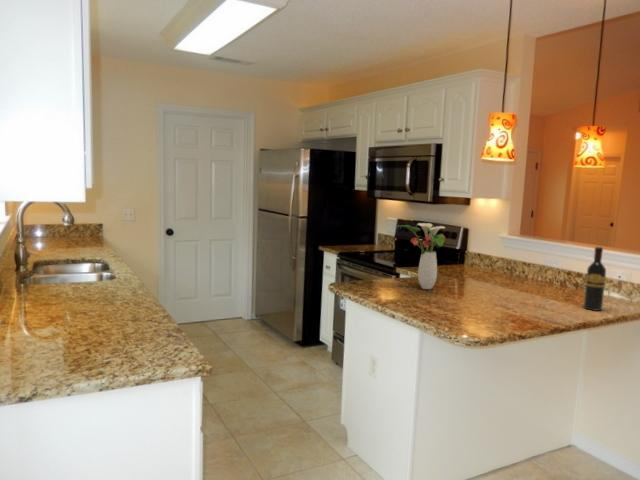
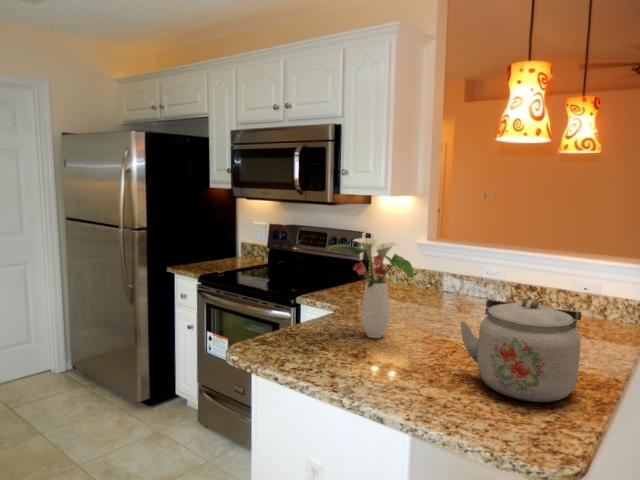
wine bottle: present [584,247,606,311] -> none [583,259,613,345]
kettle: none [458,259,537,320] -> present [460,299,581,402]

